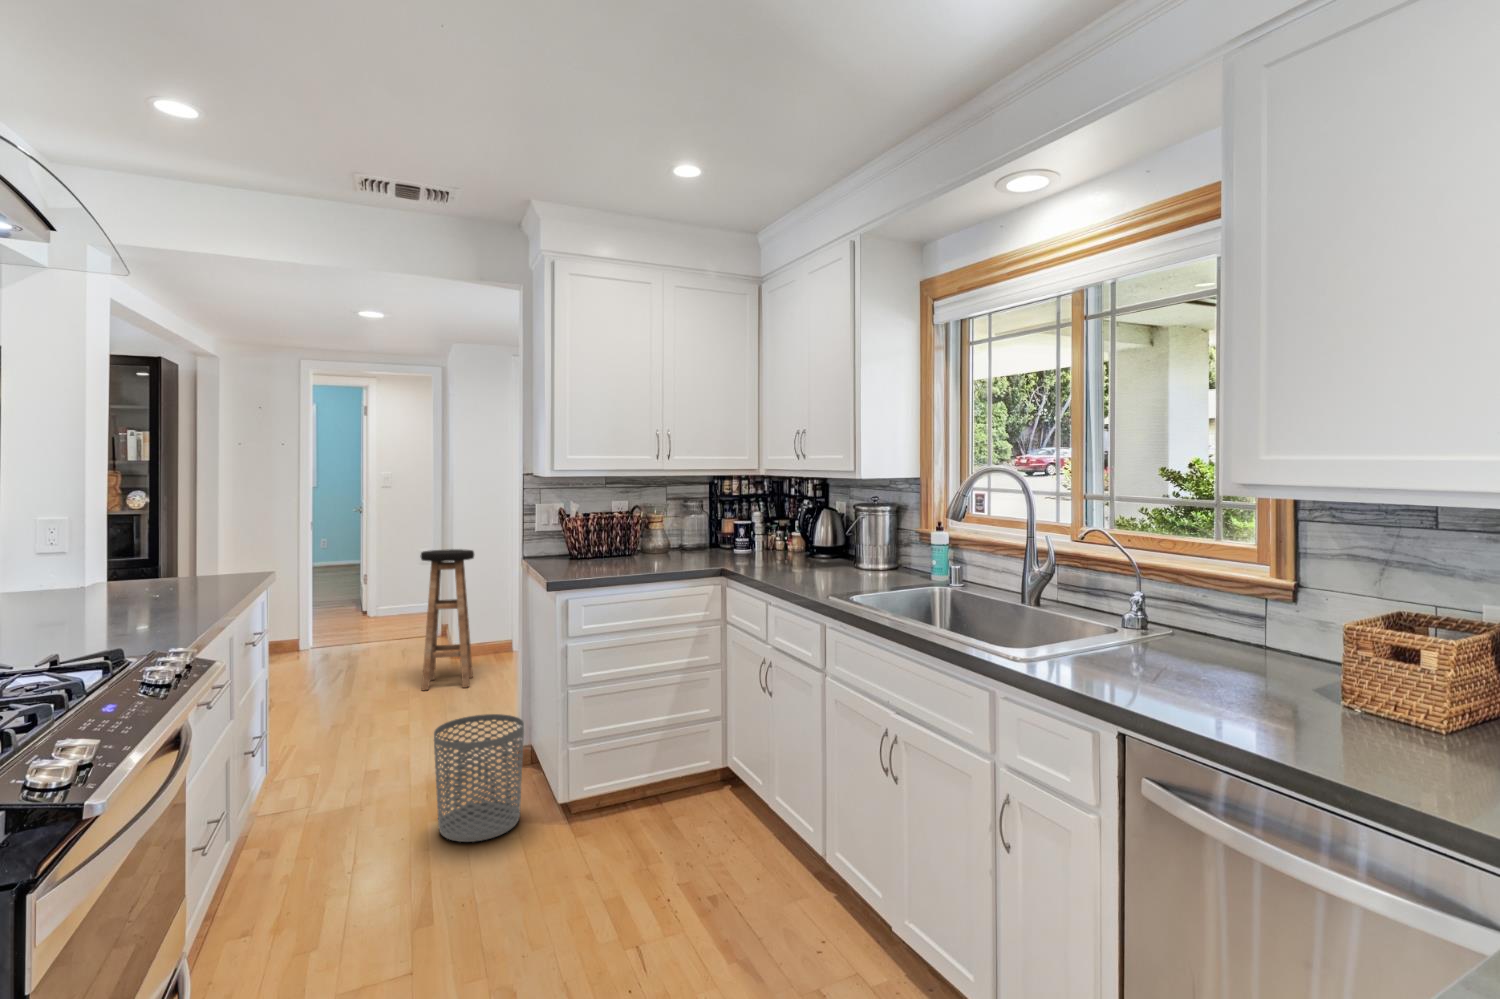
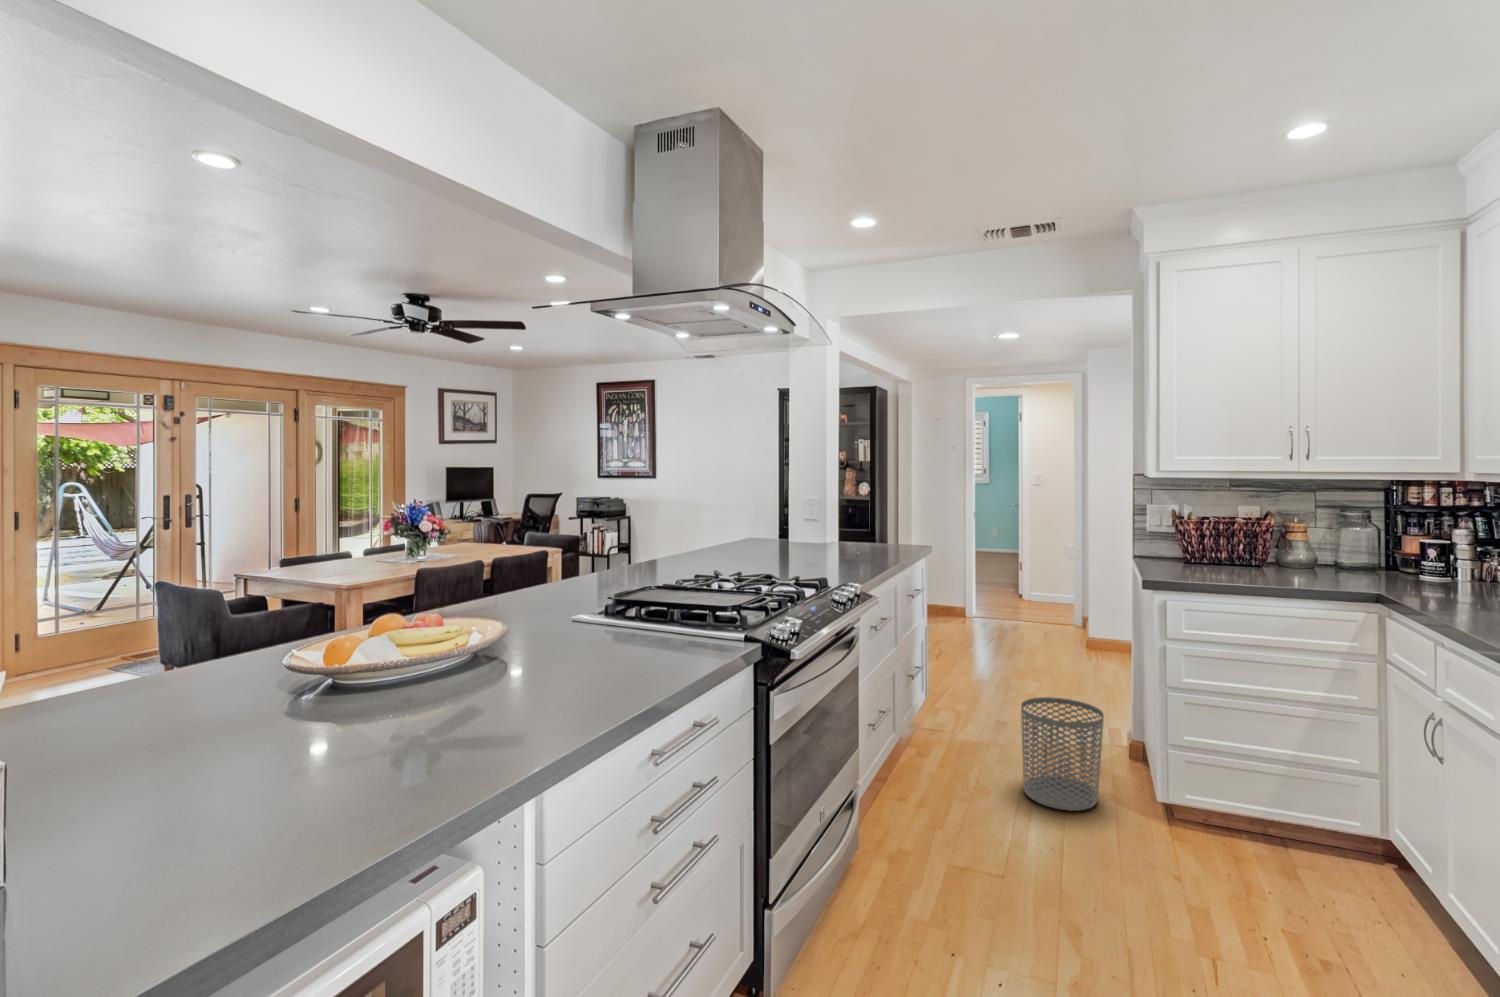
bar stool: present [420,549,474,690] -> none [1051,543,1106,678]

